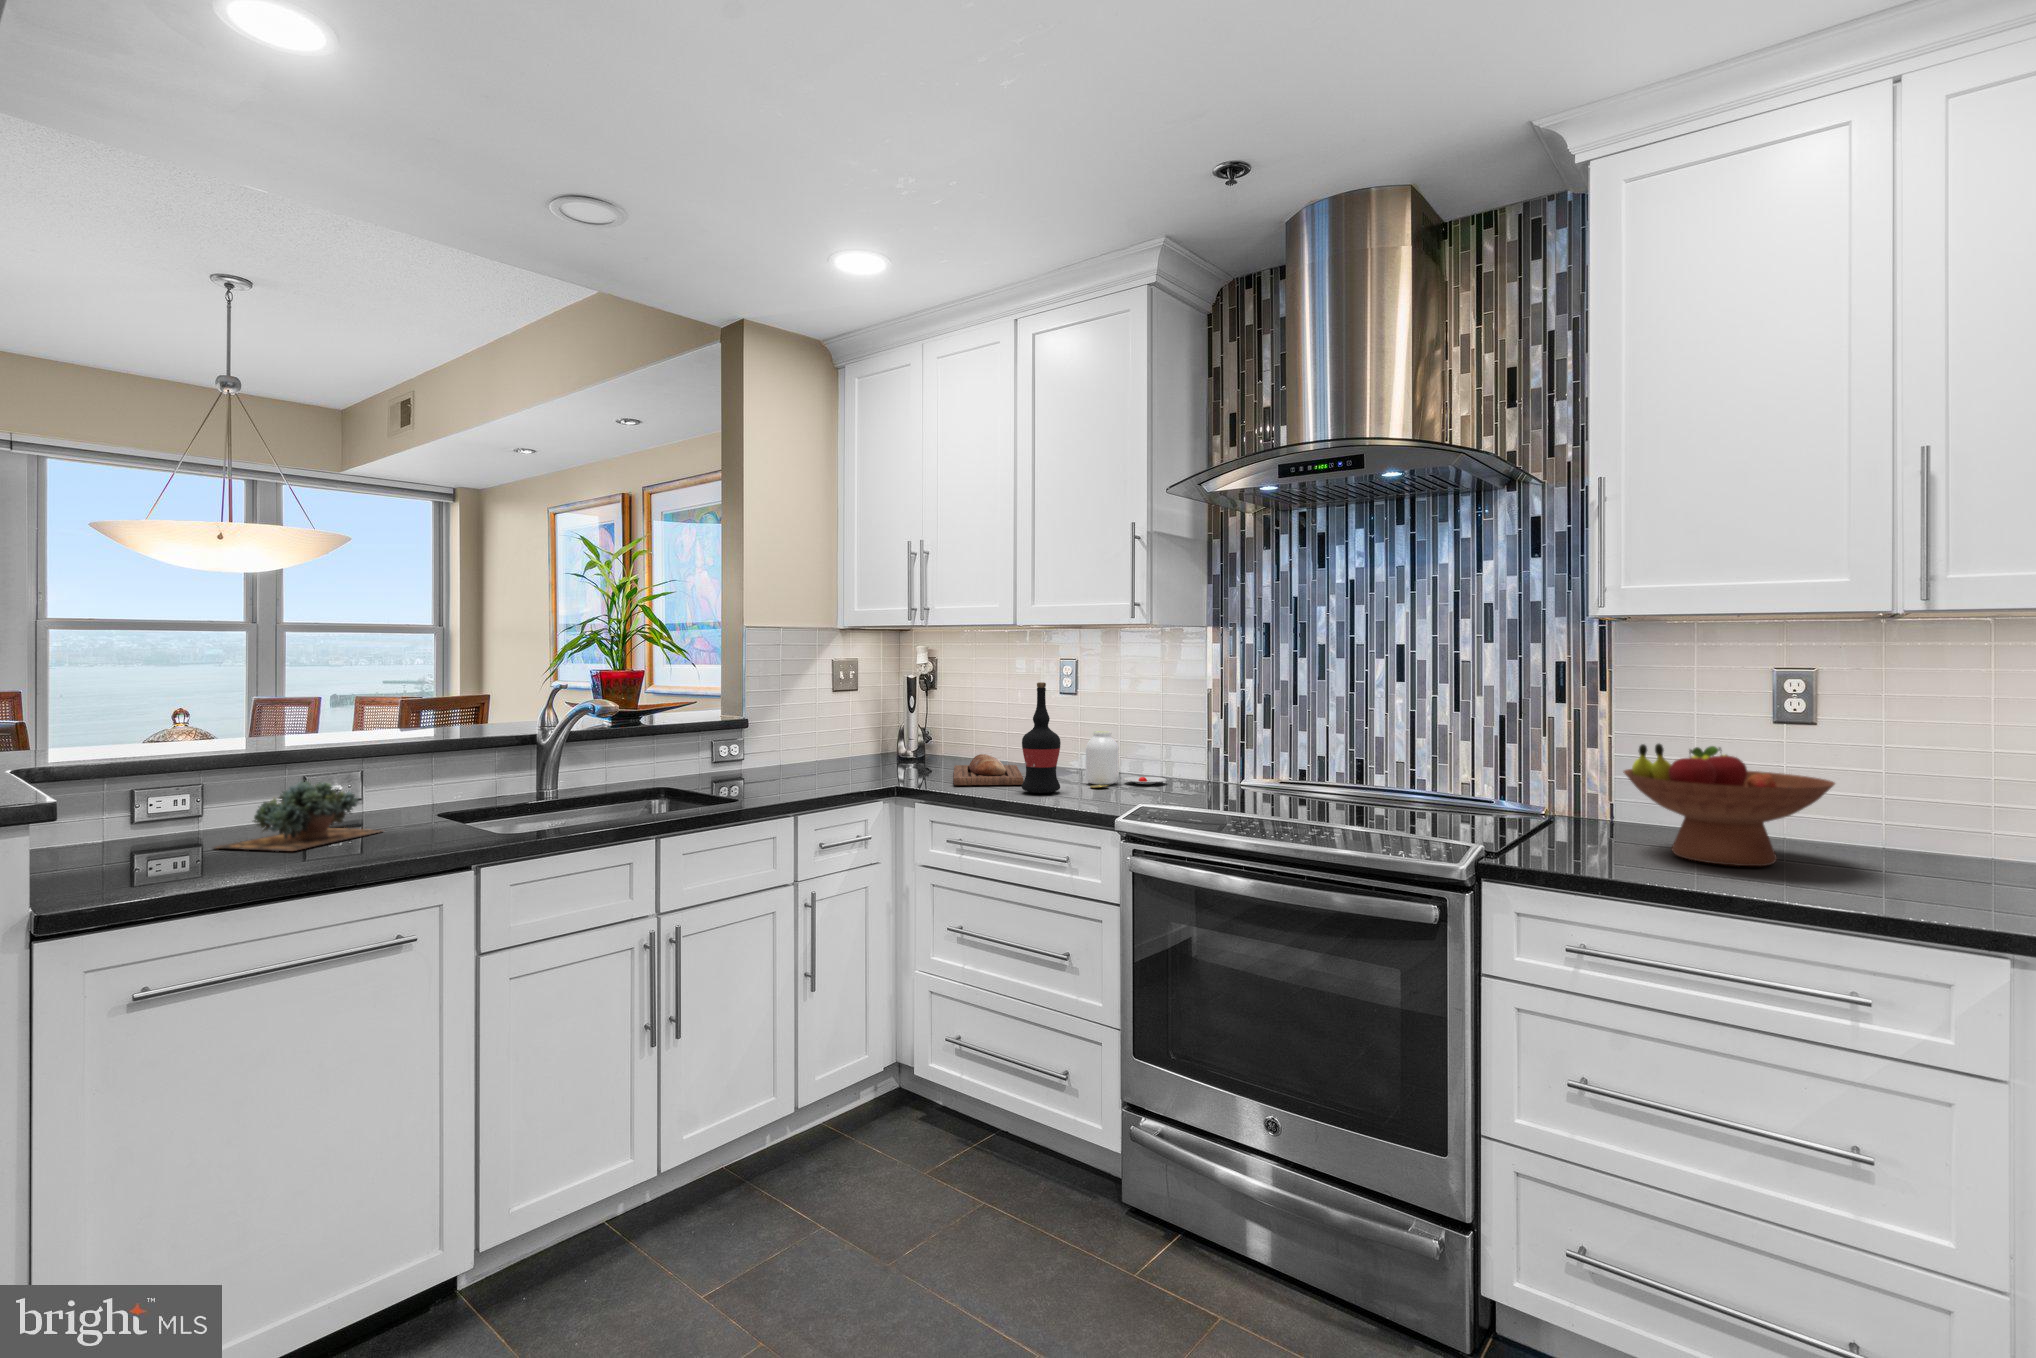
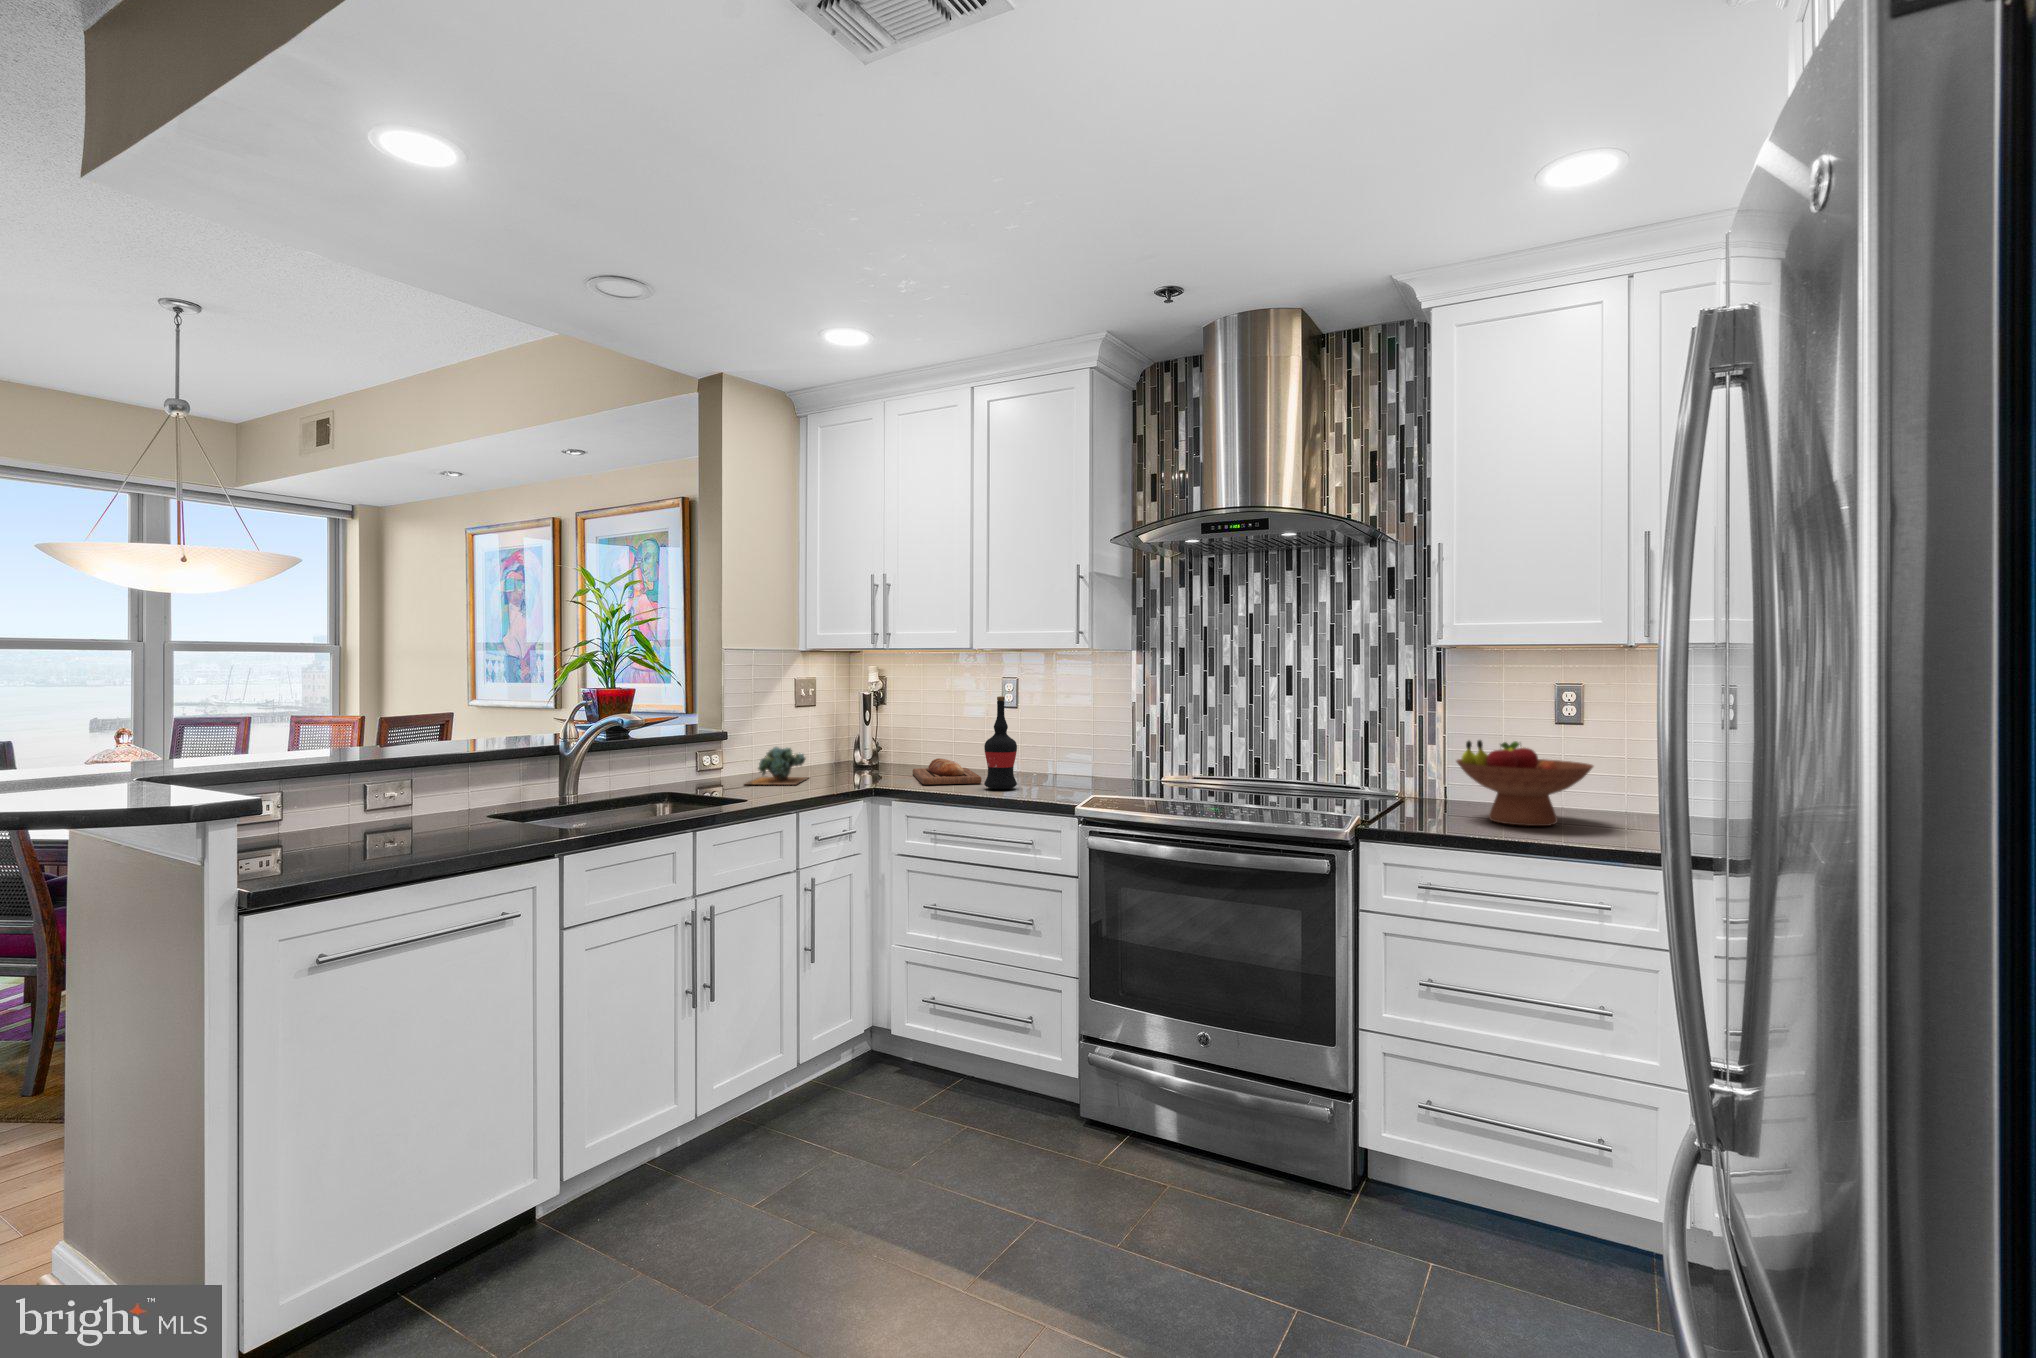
jar: present [1086,731,1167,788] -> none [1033,737,1104,784]
succulent plant: present [214,781,380,851] -> present [745,747,808,785]

